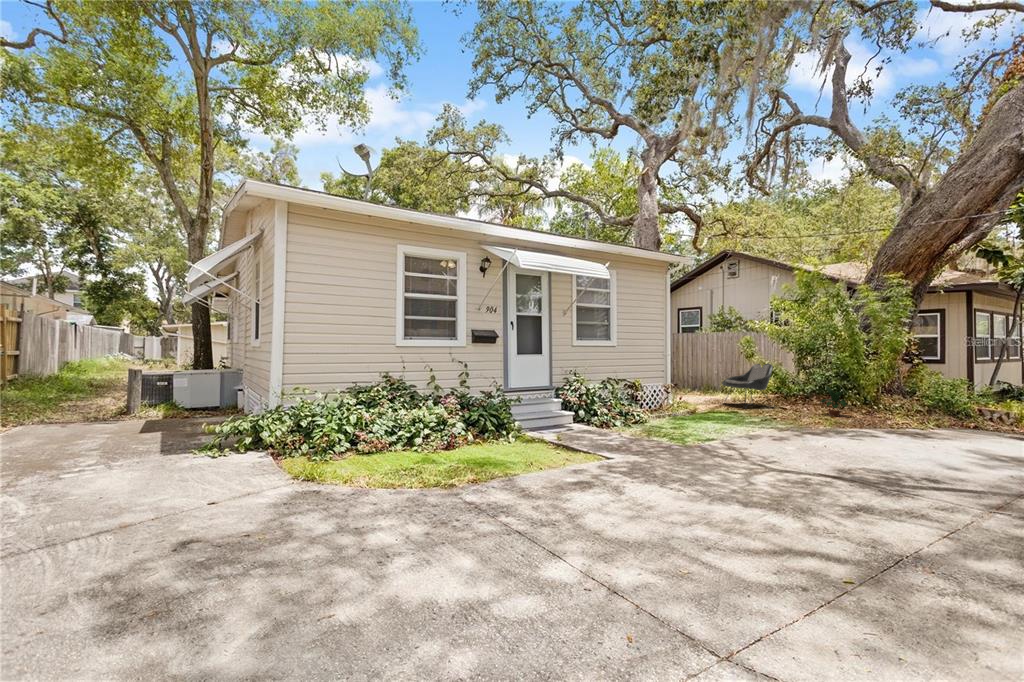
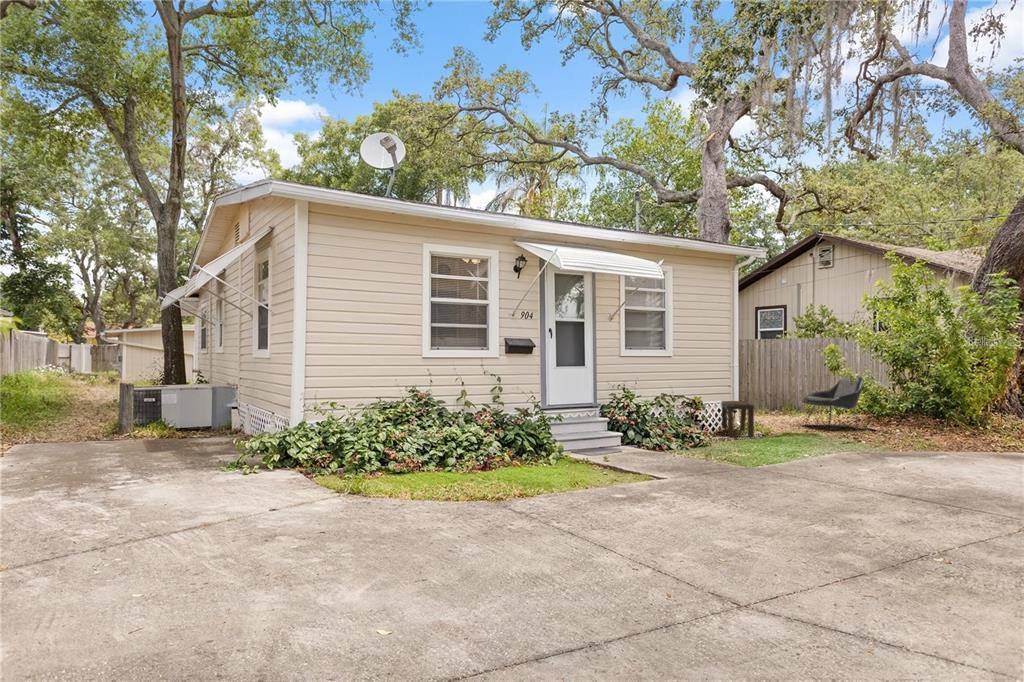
bench: none [657,384,685,414] -> present [721,401,754,437]
potted plant: present [821,386,847,416] -> none [916,403,953,440]

